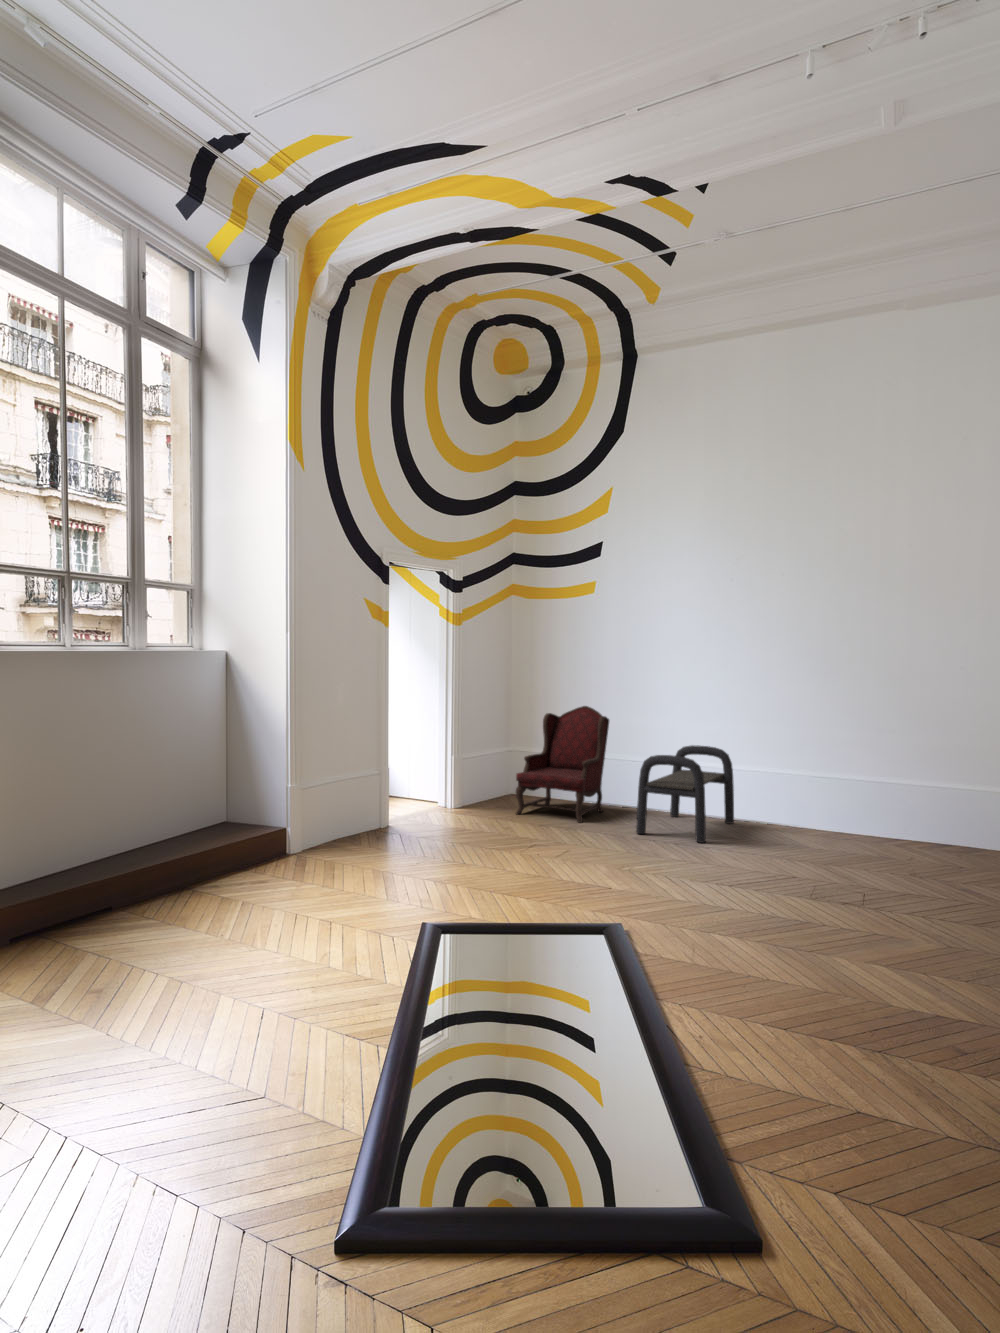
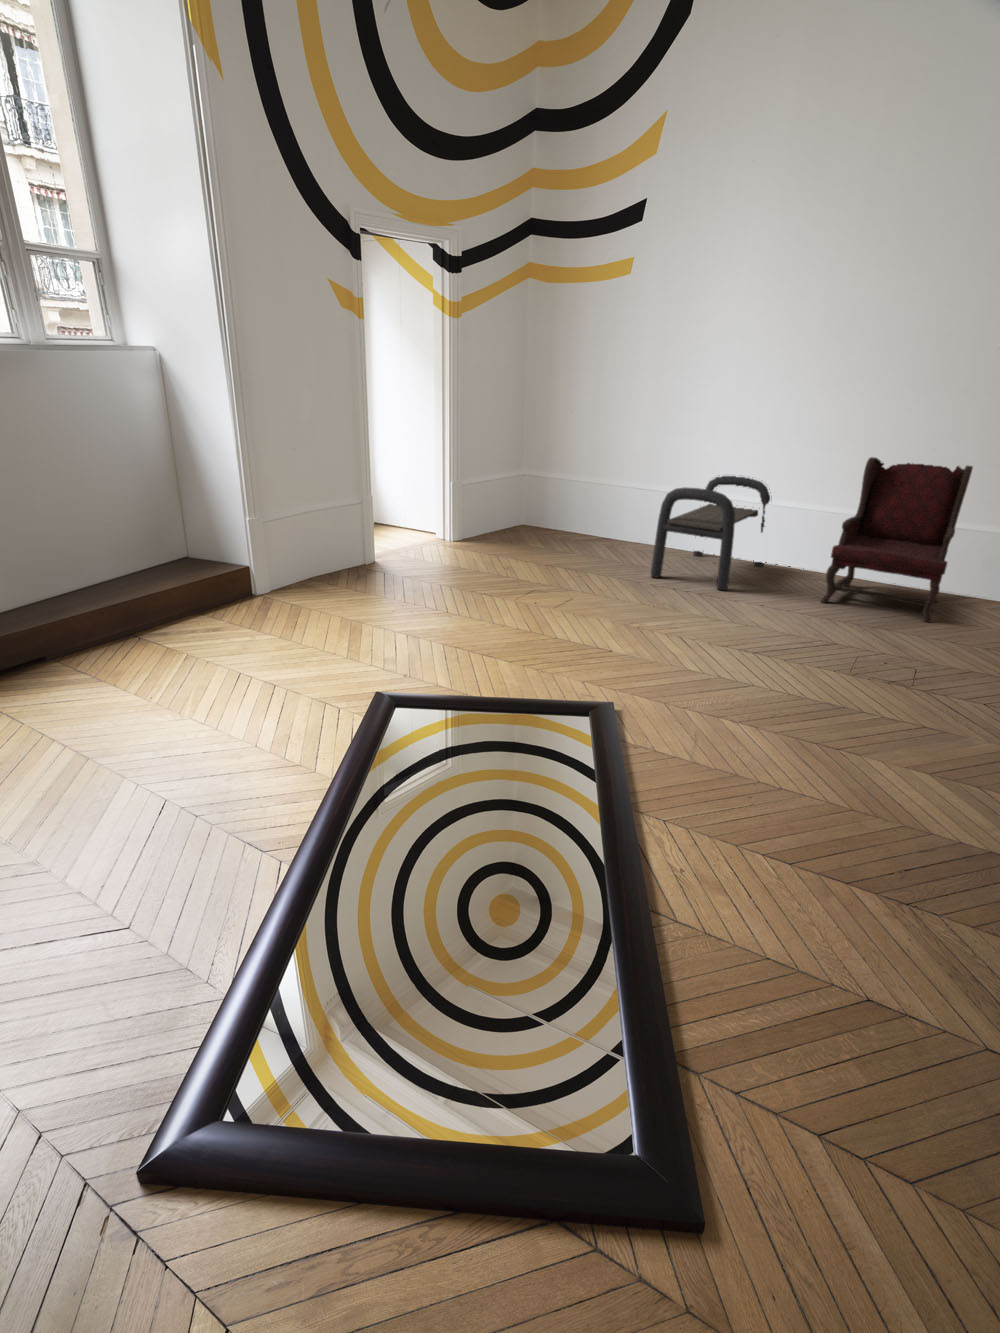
armchair: present [516,706,609,823] -> present [821,457,973,622]

